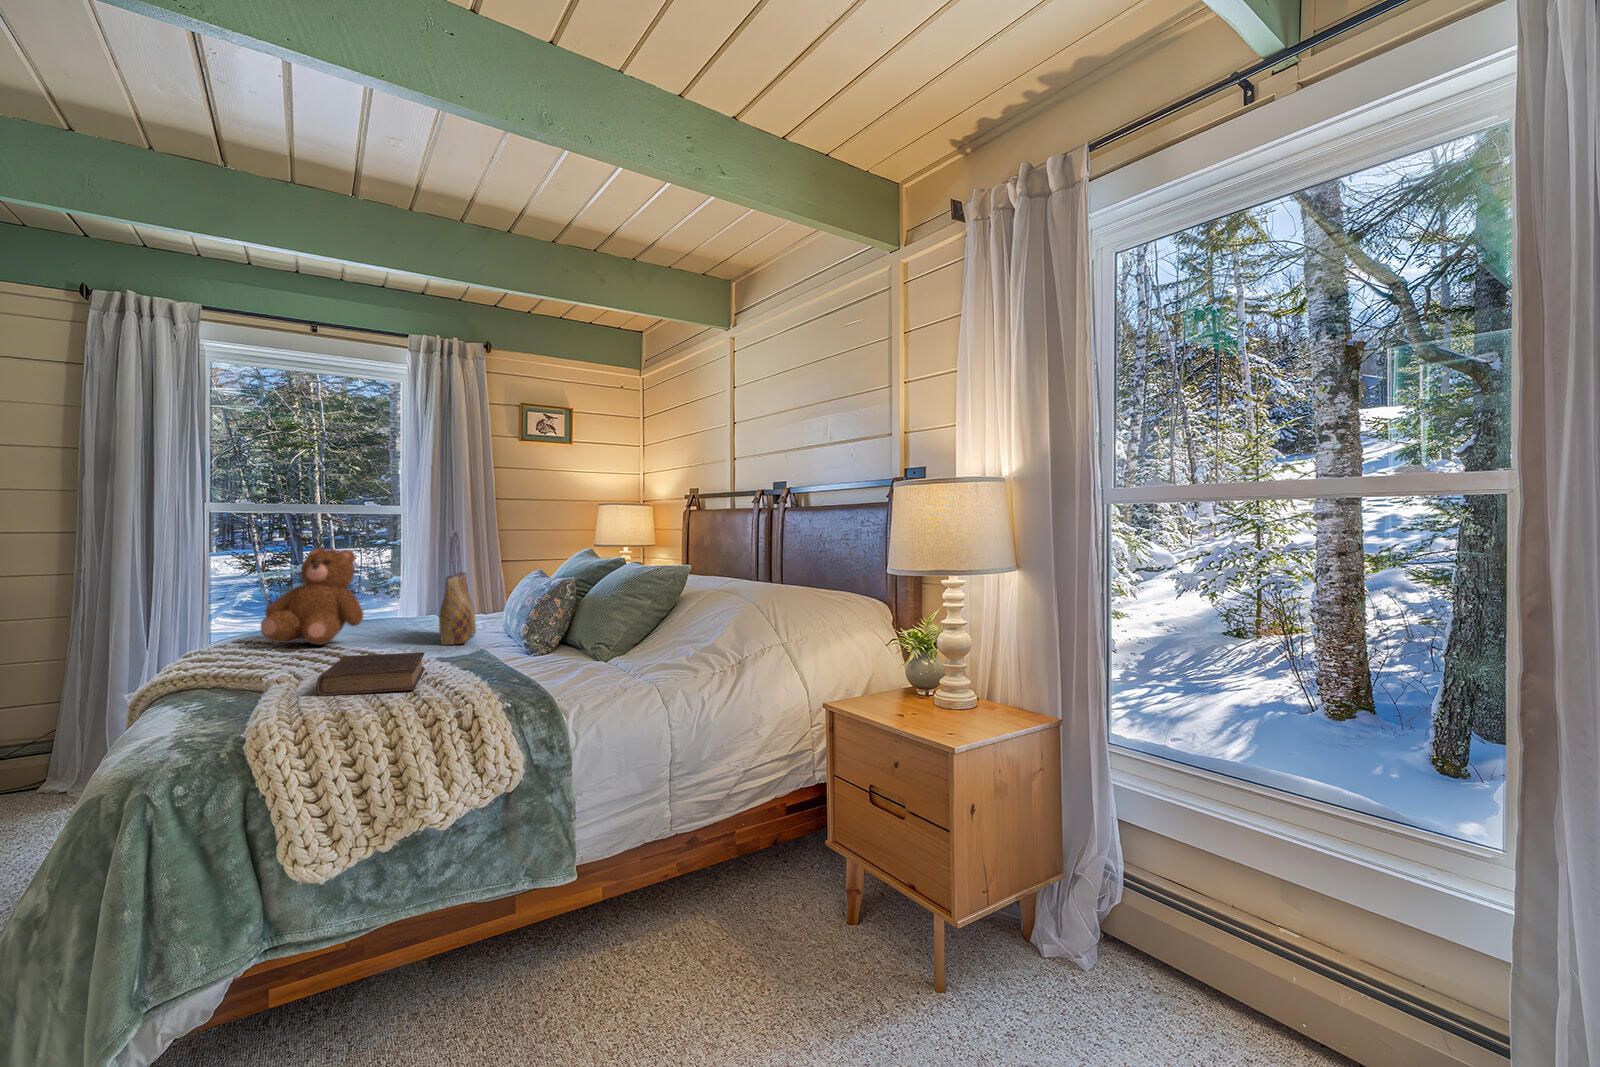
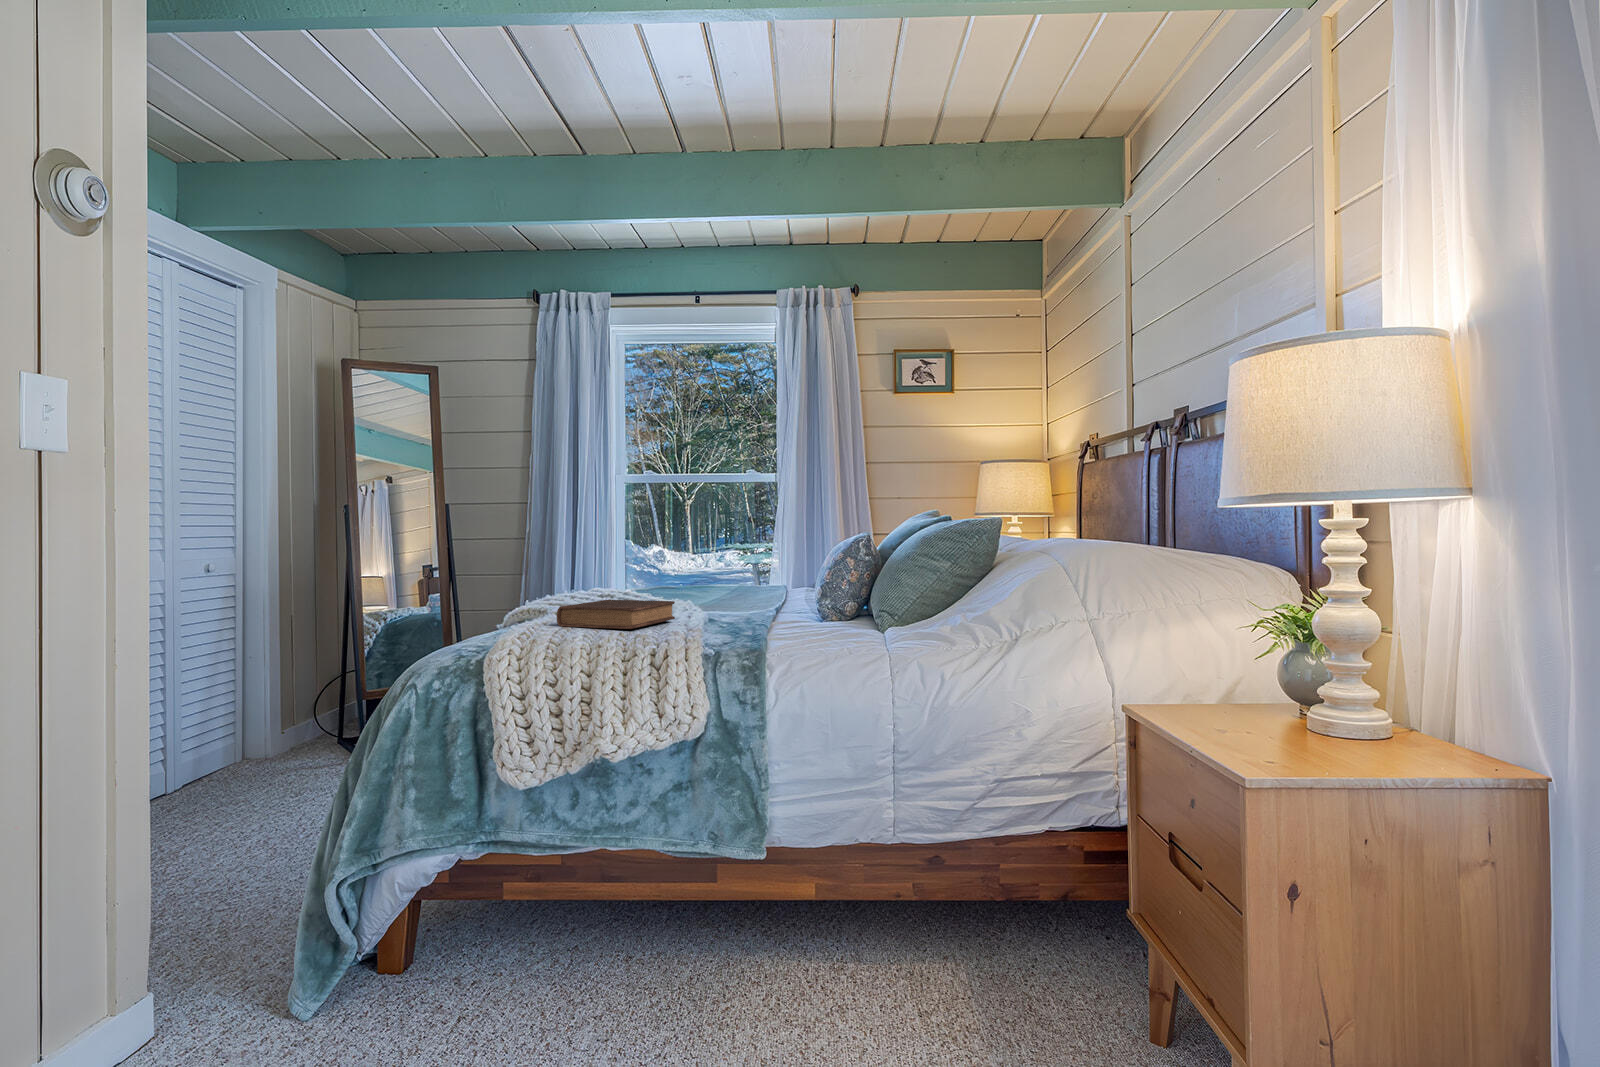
tote bag: present [439,531,476,645] -> none [734,487,787,609]
teddy bear: present [260,548,364,645] -> none [589,506,674,601]

